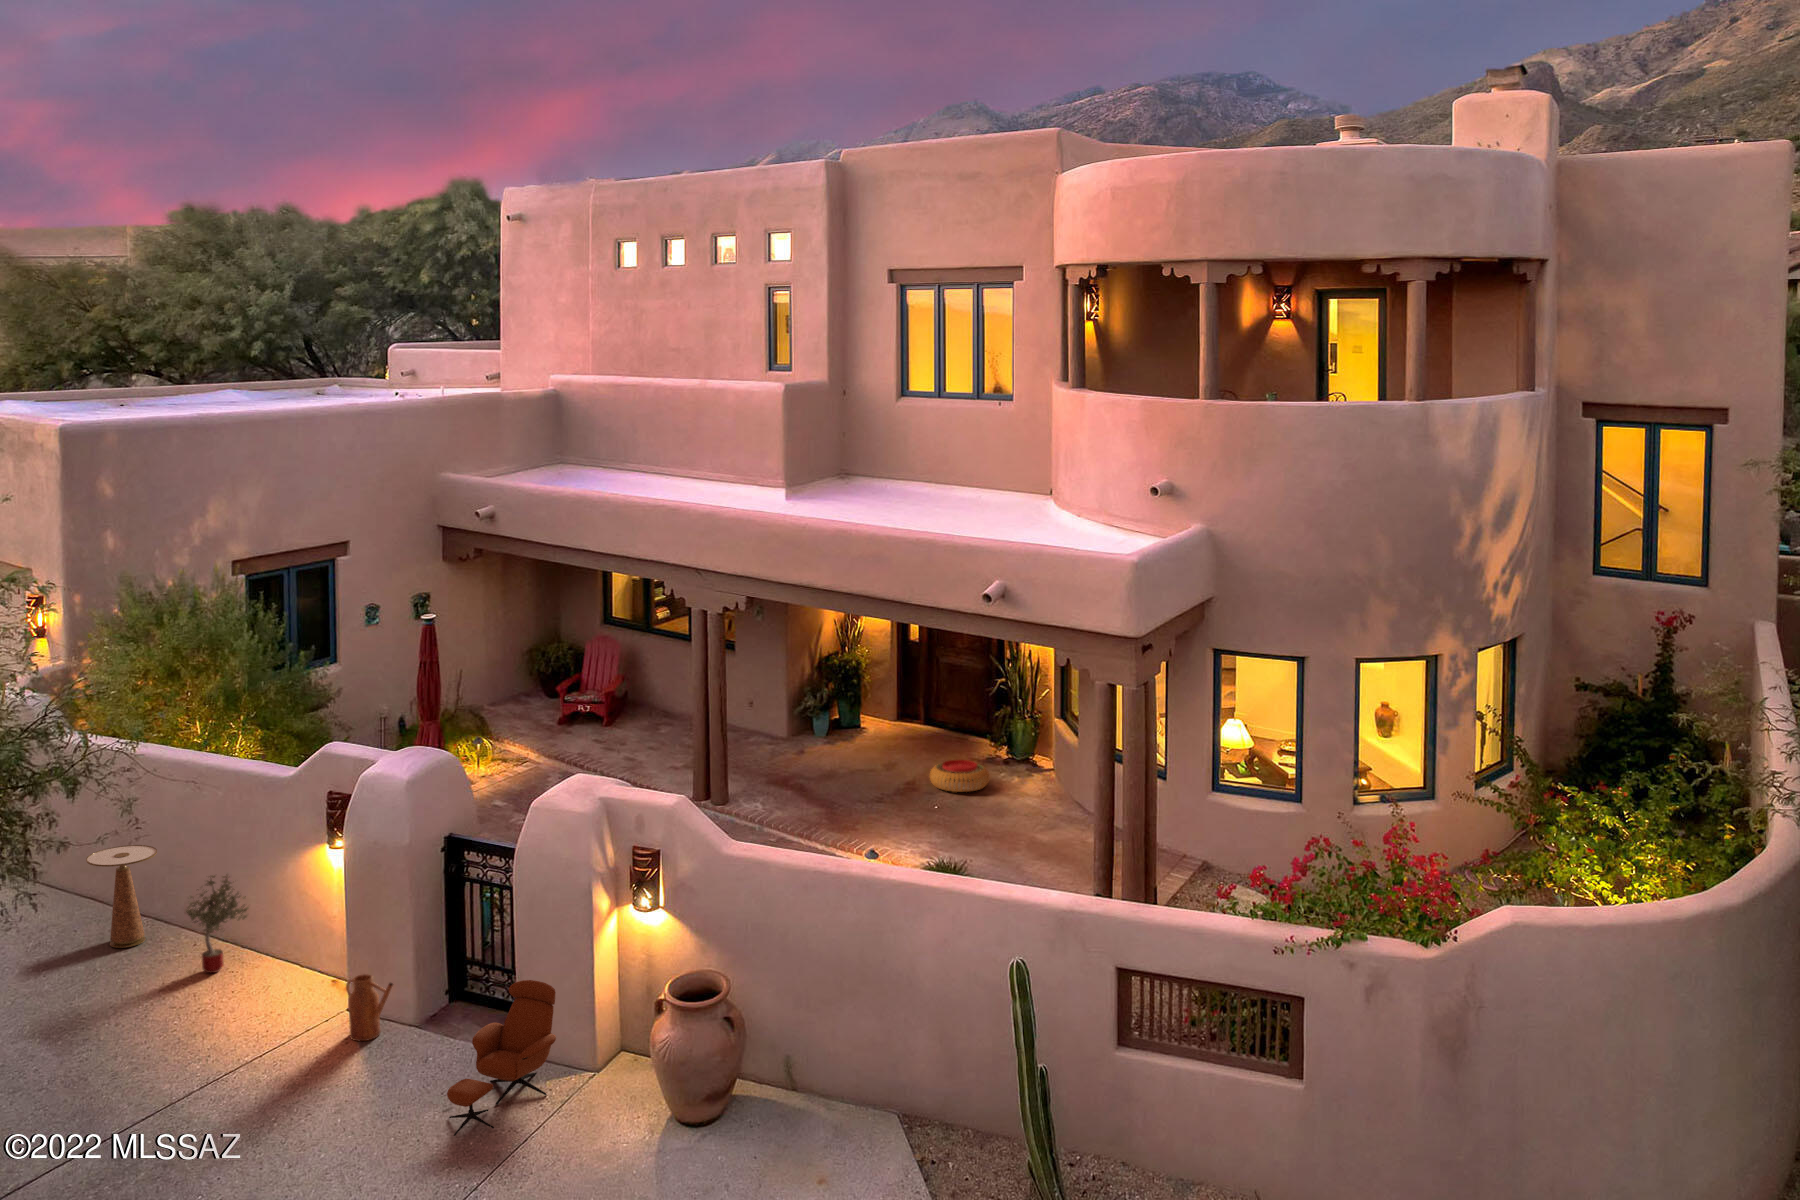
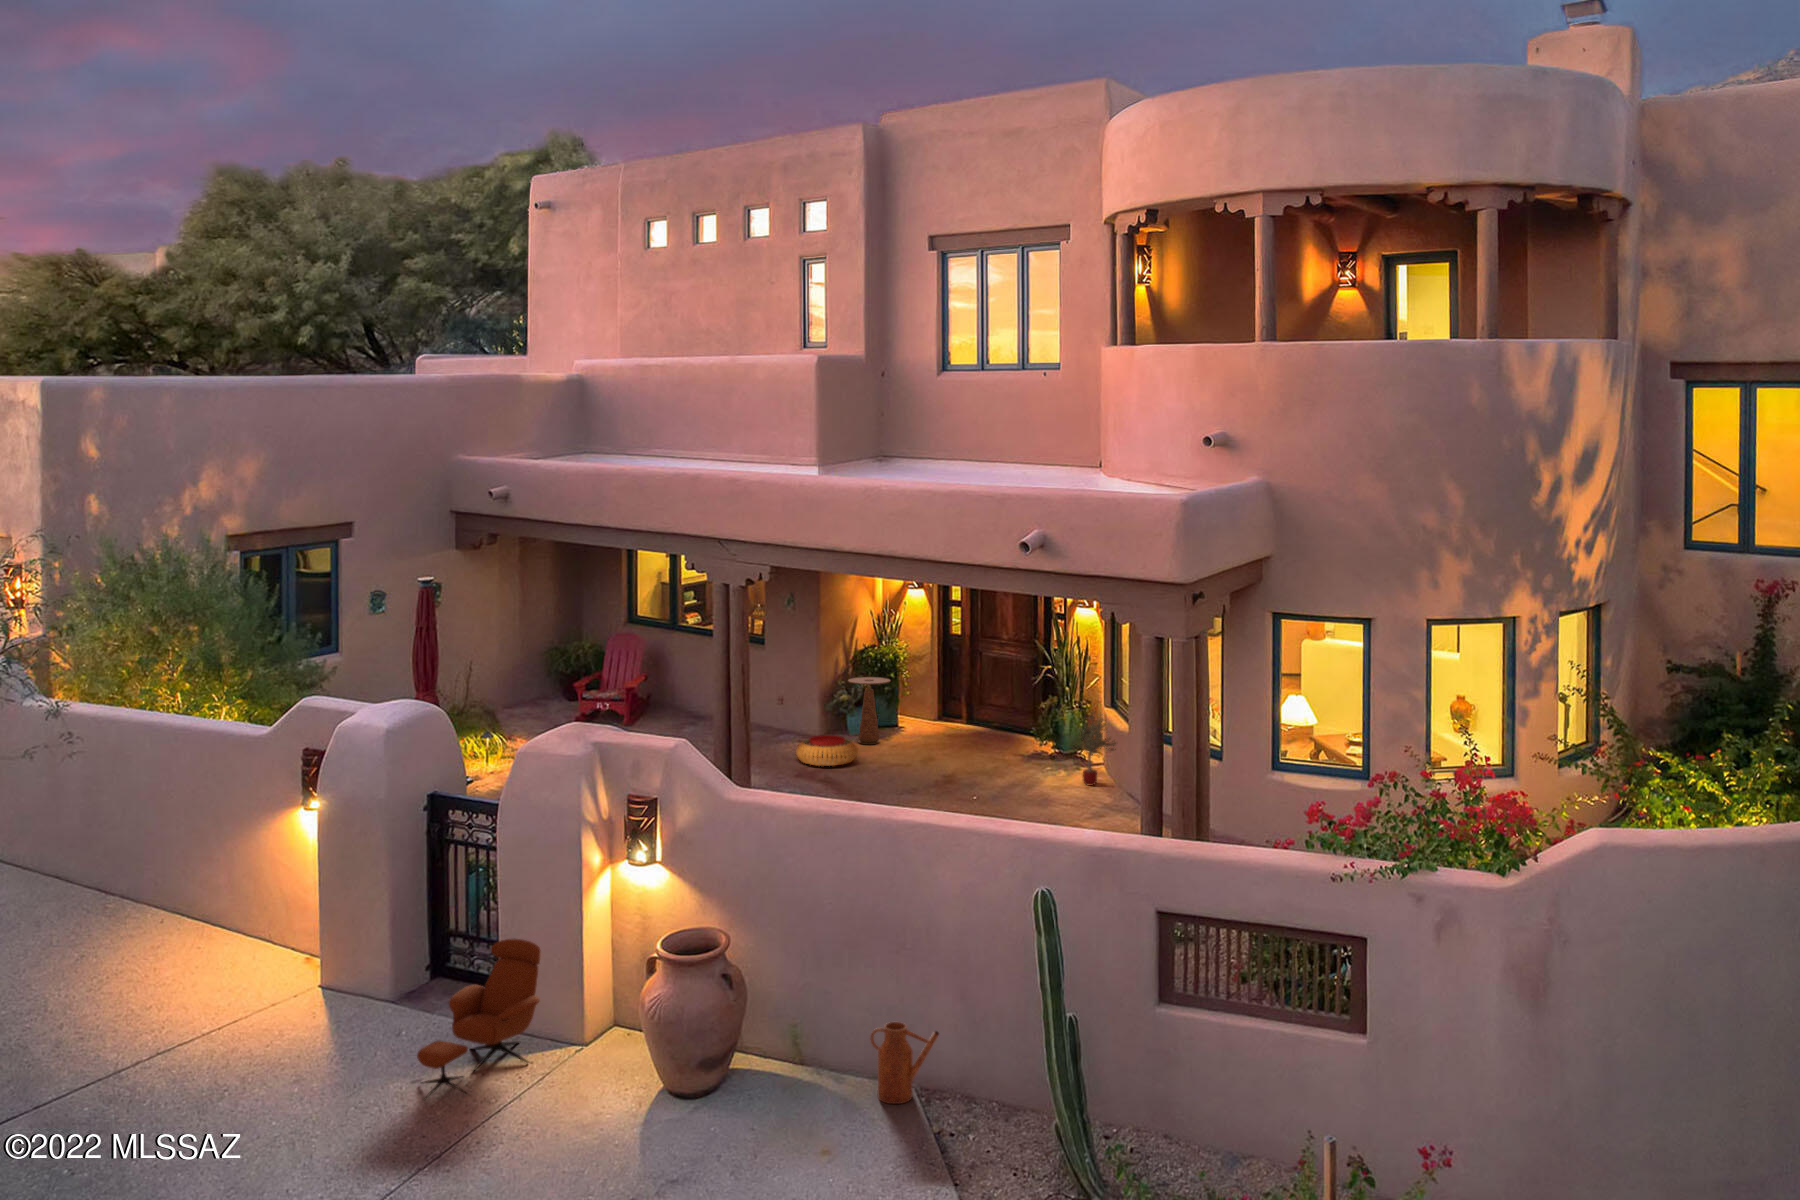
pouf: present [930,760,990,792] -> present [796,735,858,766]
side table: present [86,845,157,948] -> present [848,677,890,744]
potted tree: present [186,874,249,973] -> present [1080,712,1116,785]
watering can: present [346,974,393,1041] -> present [870,1022,939,1104]

